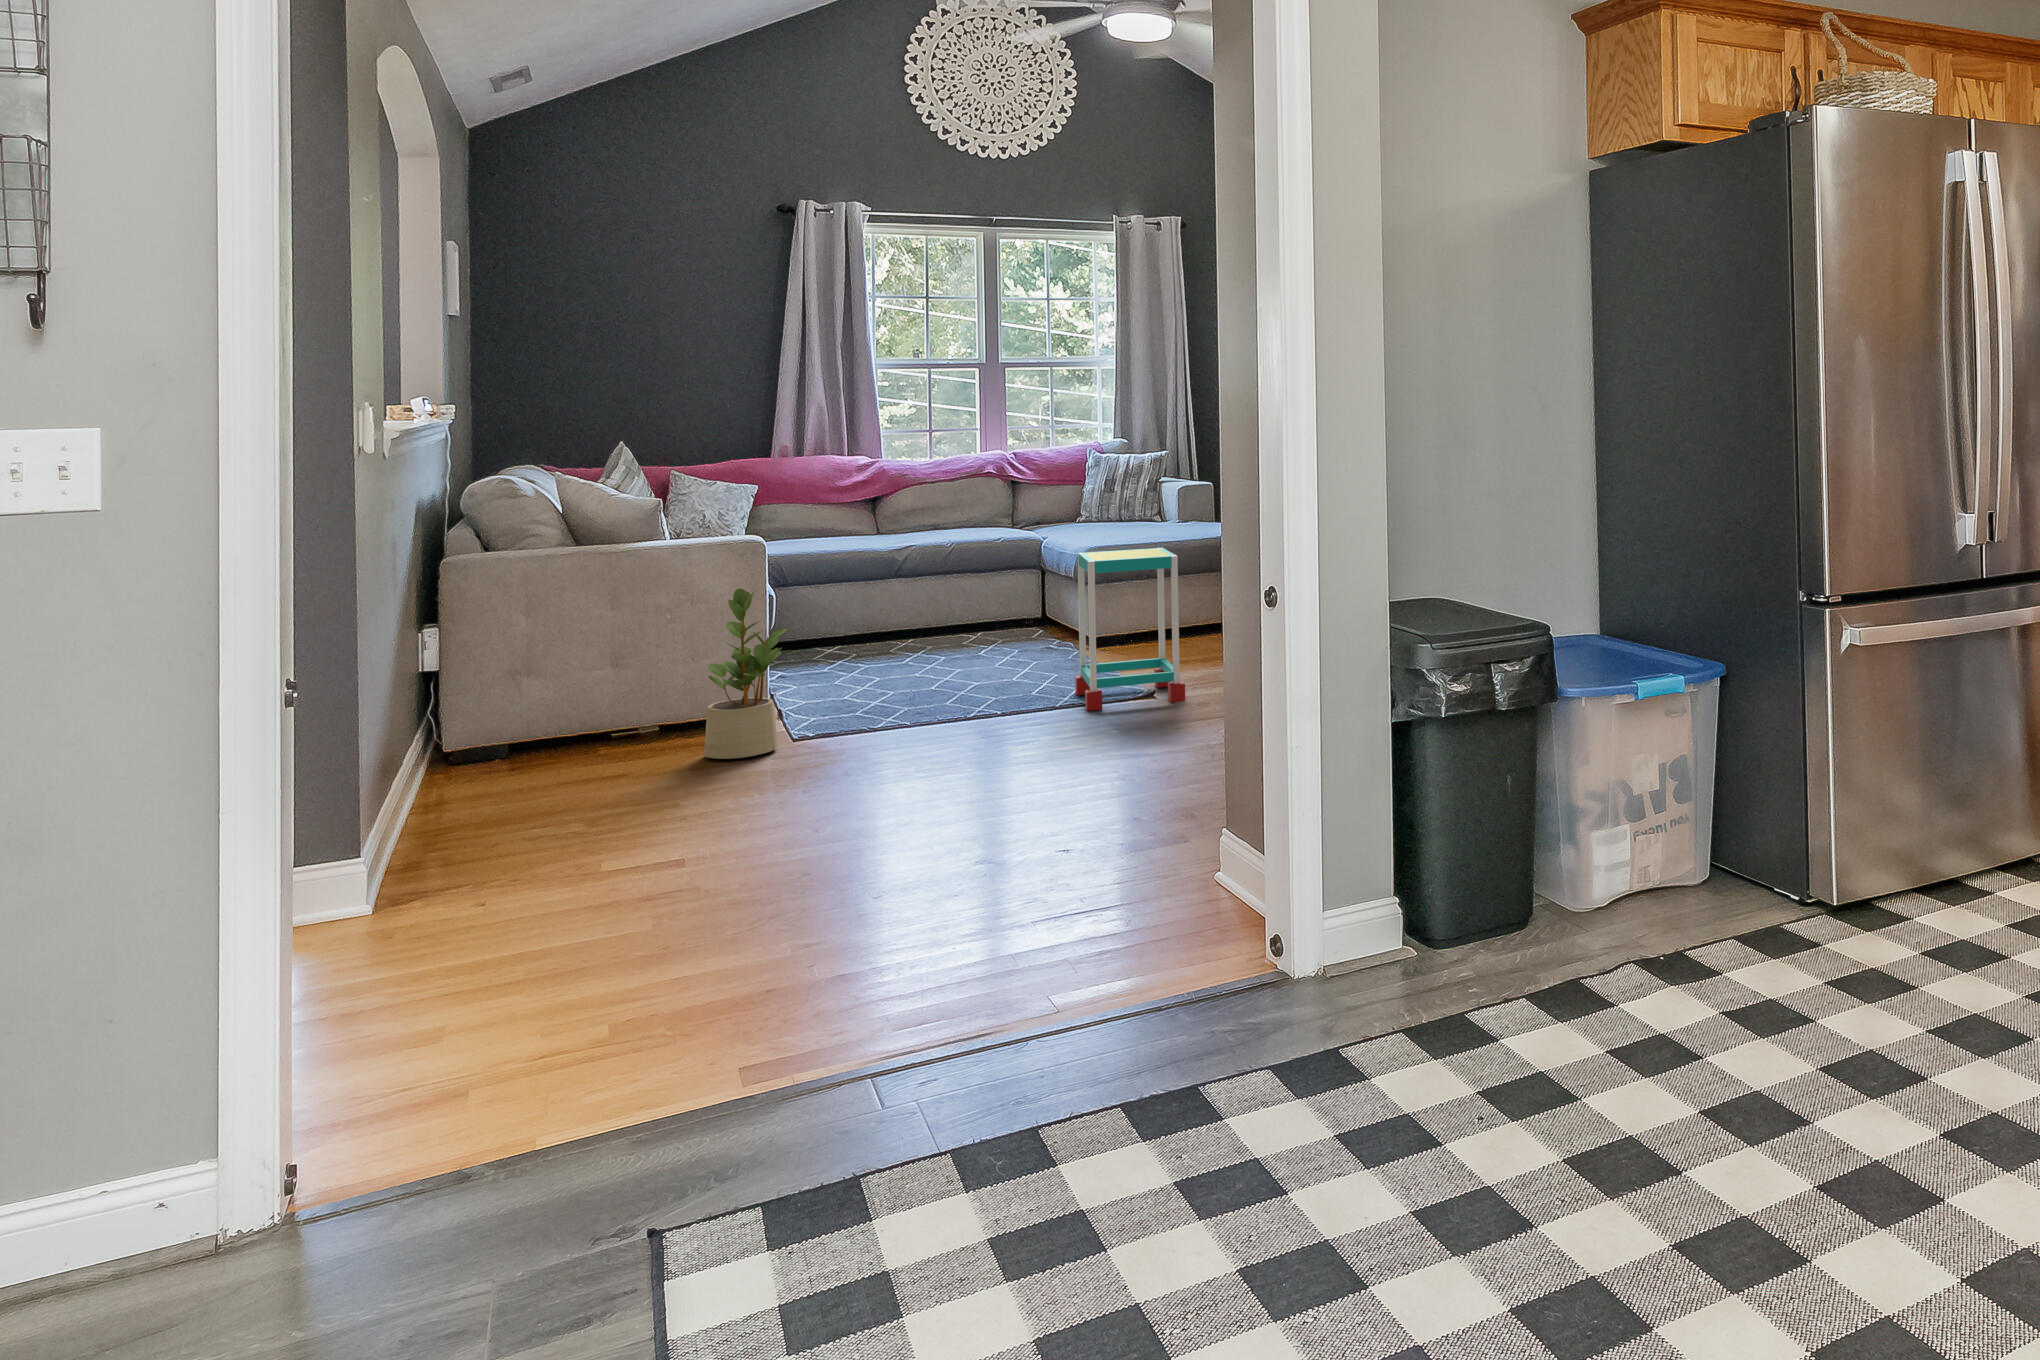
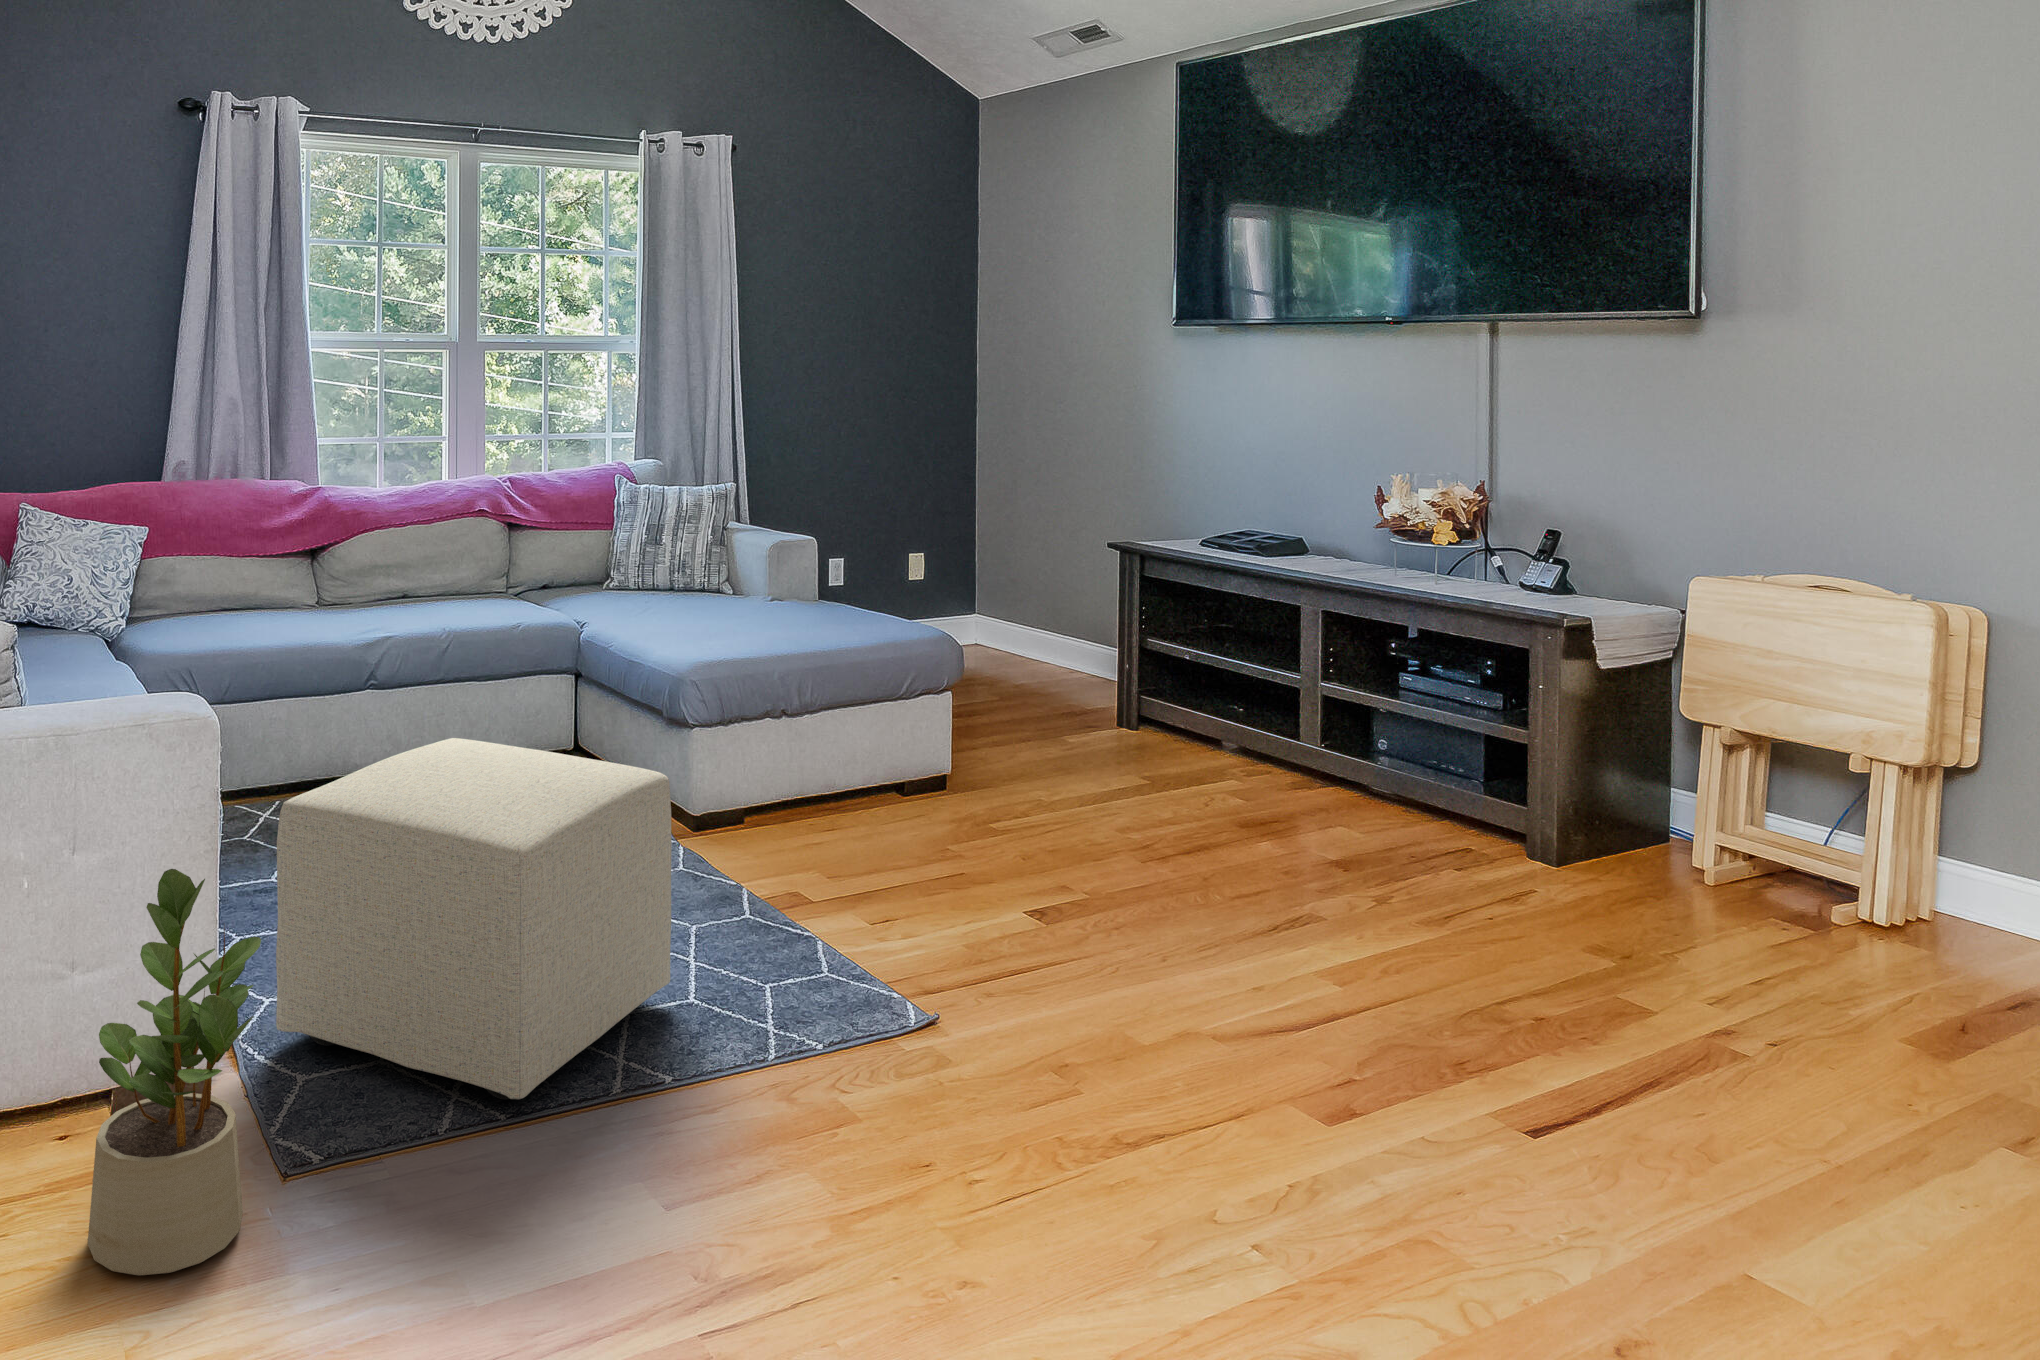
side table: present [1075,548,1185,711] -> none [759,723,1008,1085]
ottoman: none [807,571,1027,720] -> present [276,738,671,1099]

